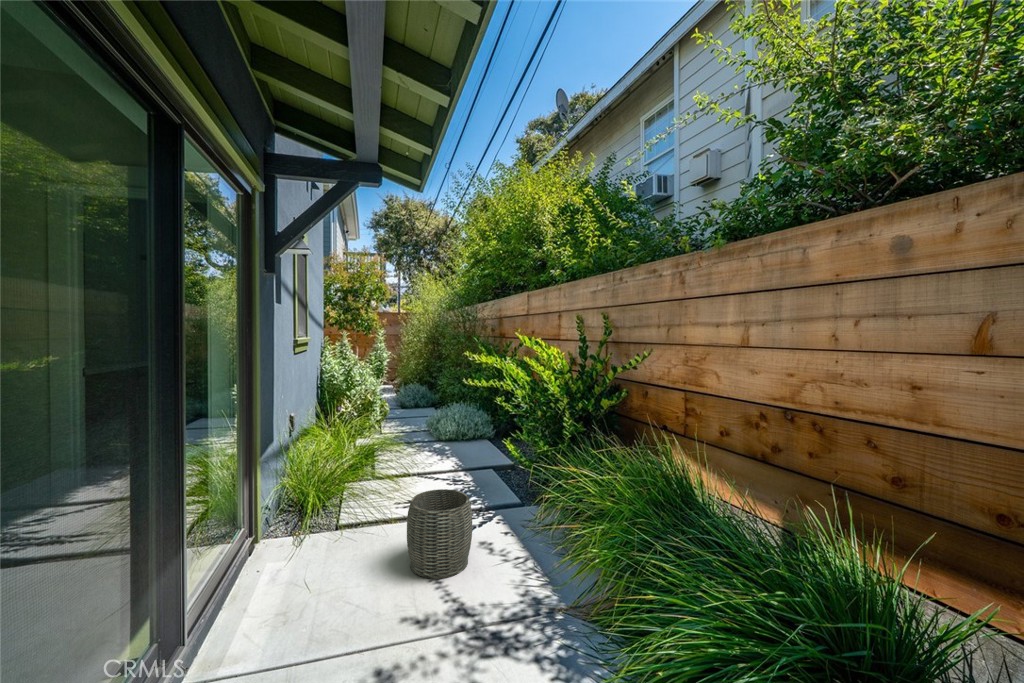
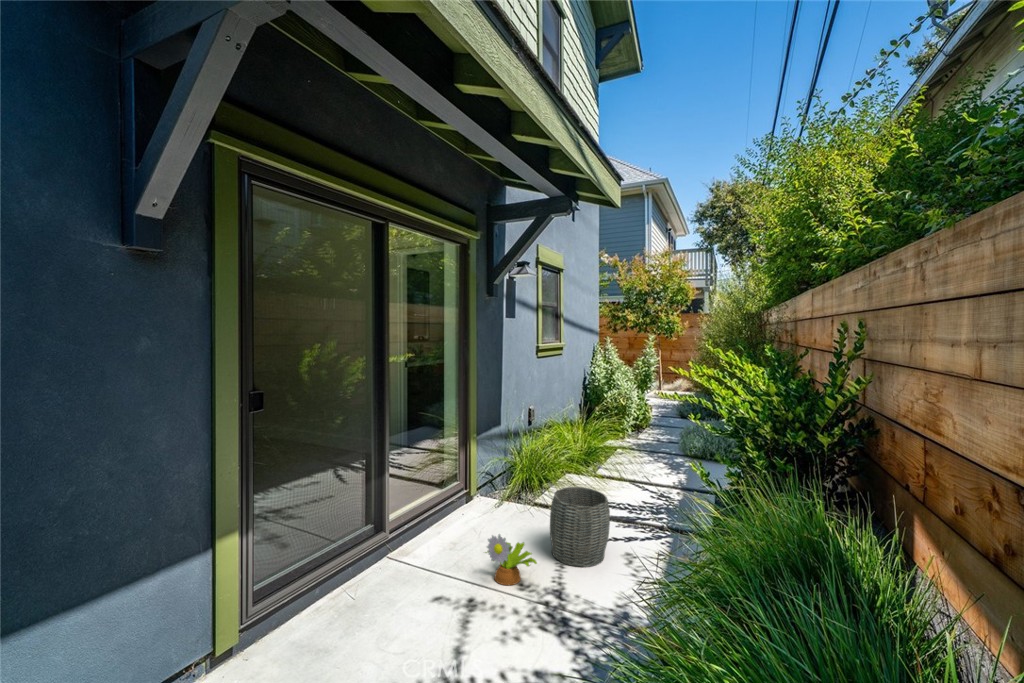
decorative plant: none [362,573,433,635] -> present [485,534,537,585]

